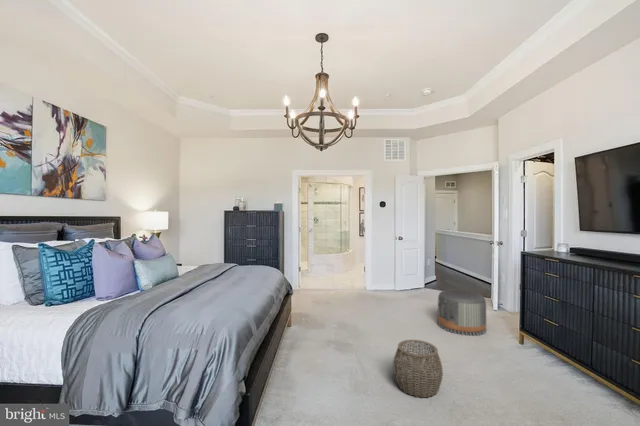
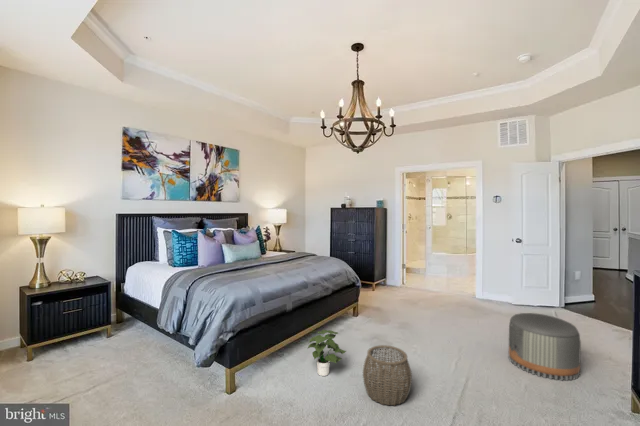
potted plant: none [323,341,370,394] -> present [308,330,346,376]

